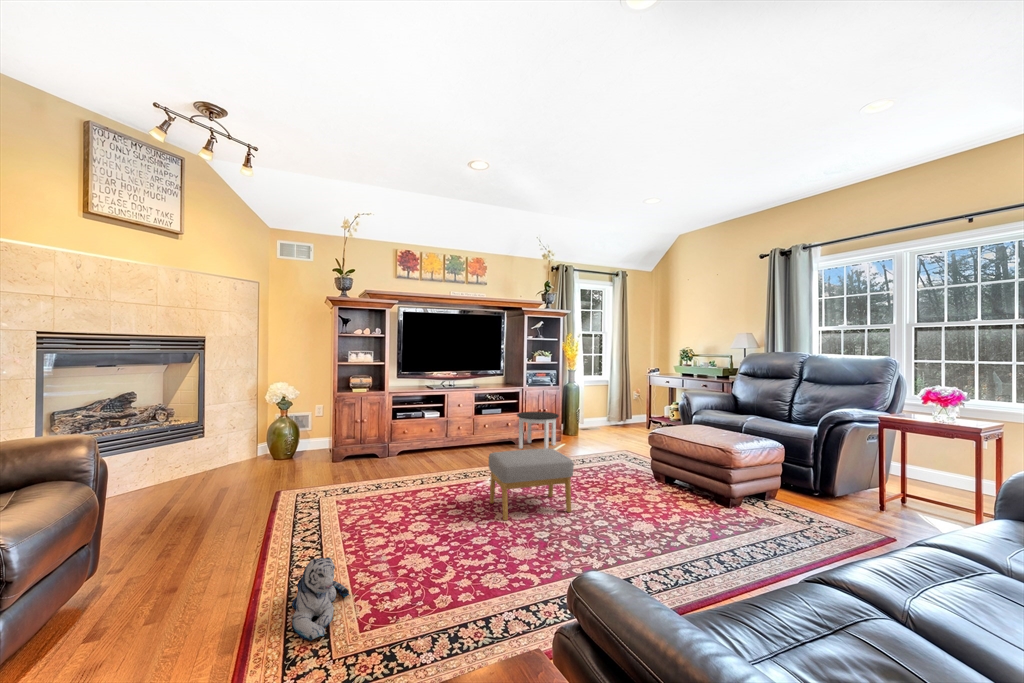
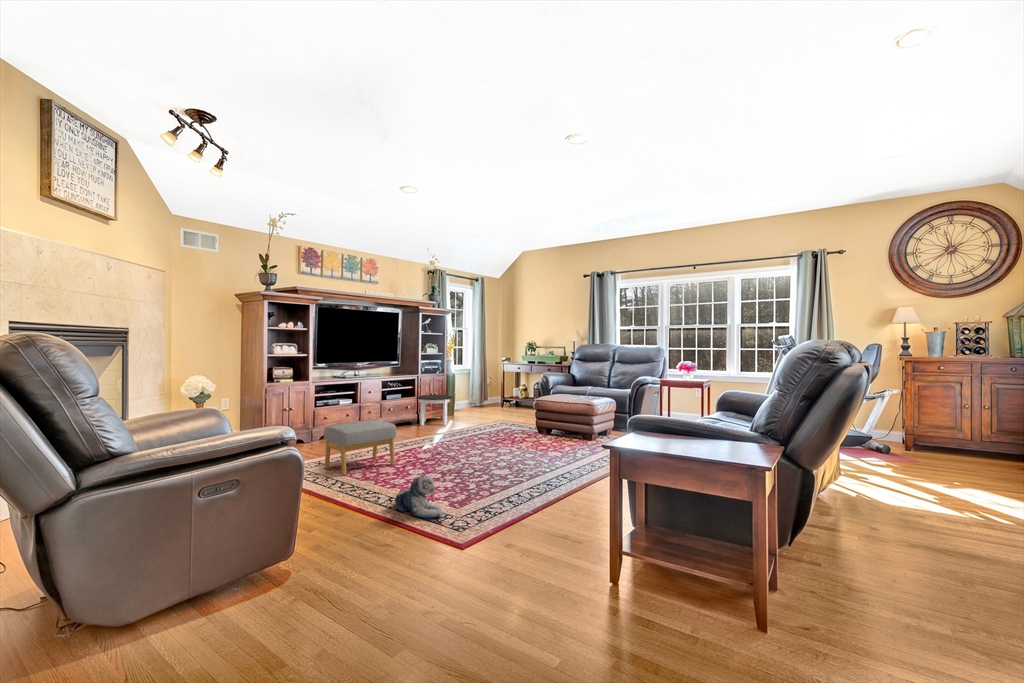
footstool: present [489,449,574,520] -> present [324,420,396,475]

